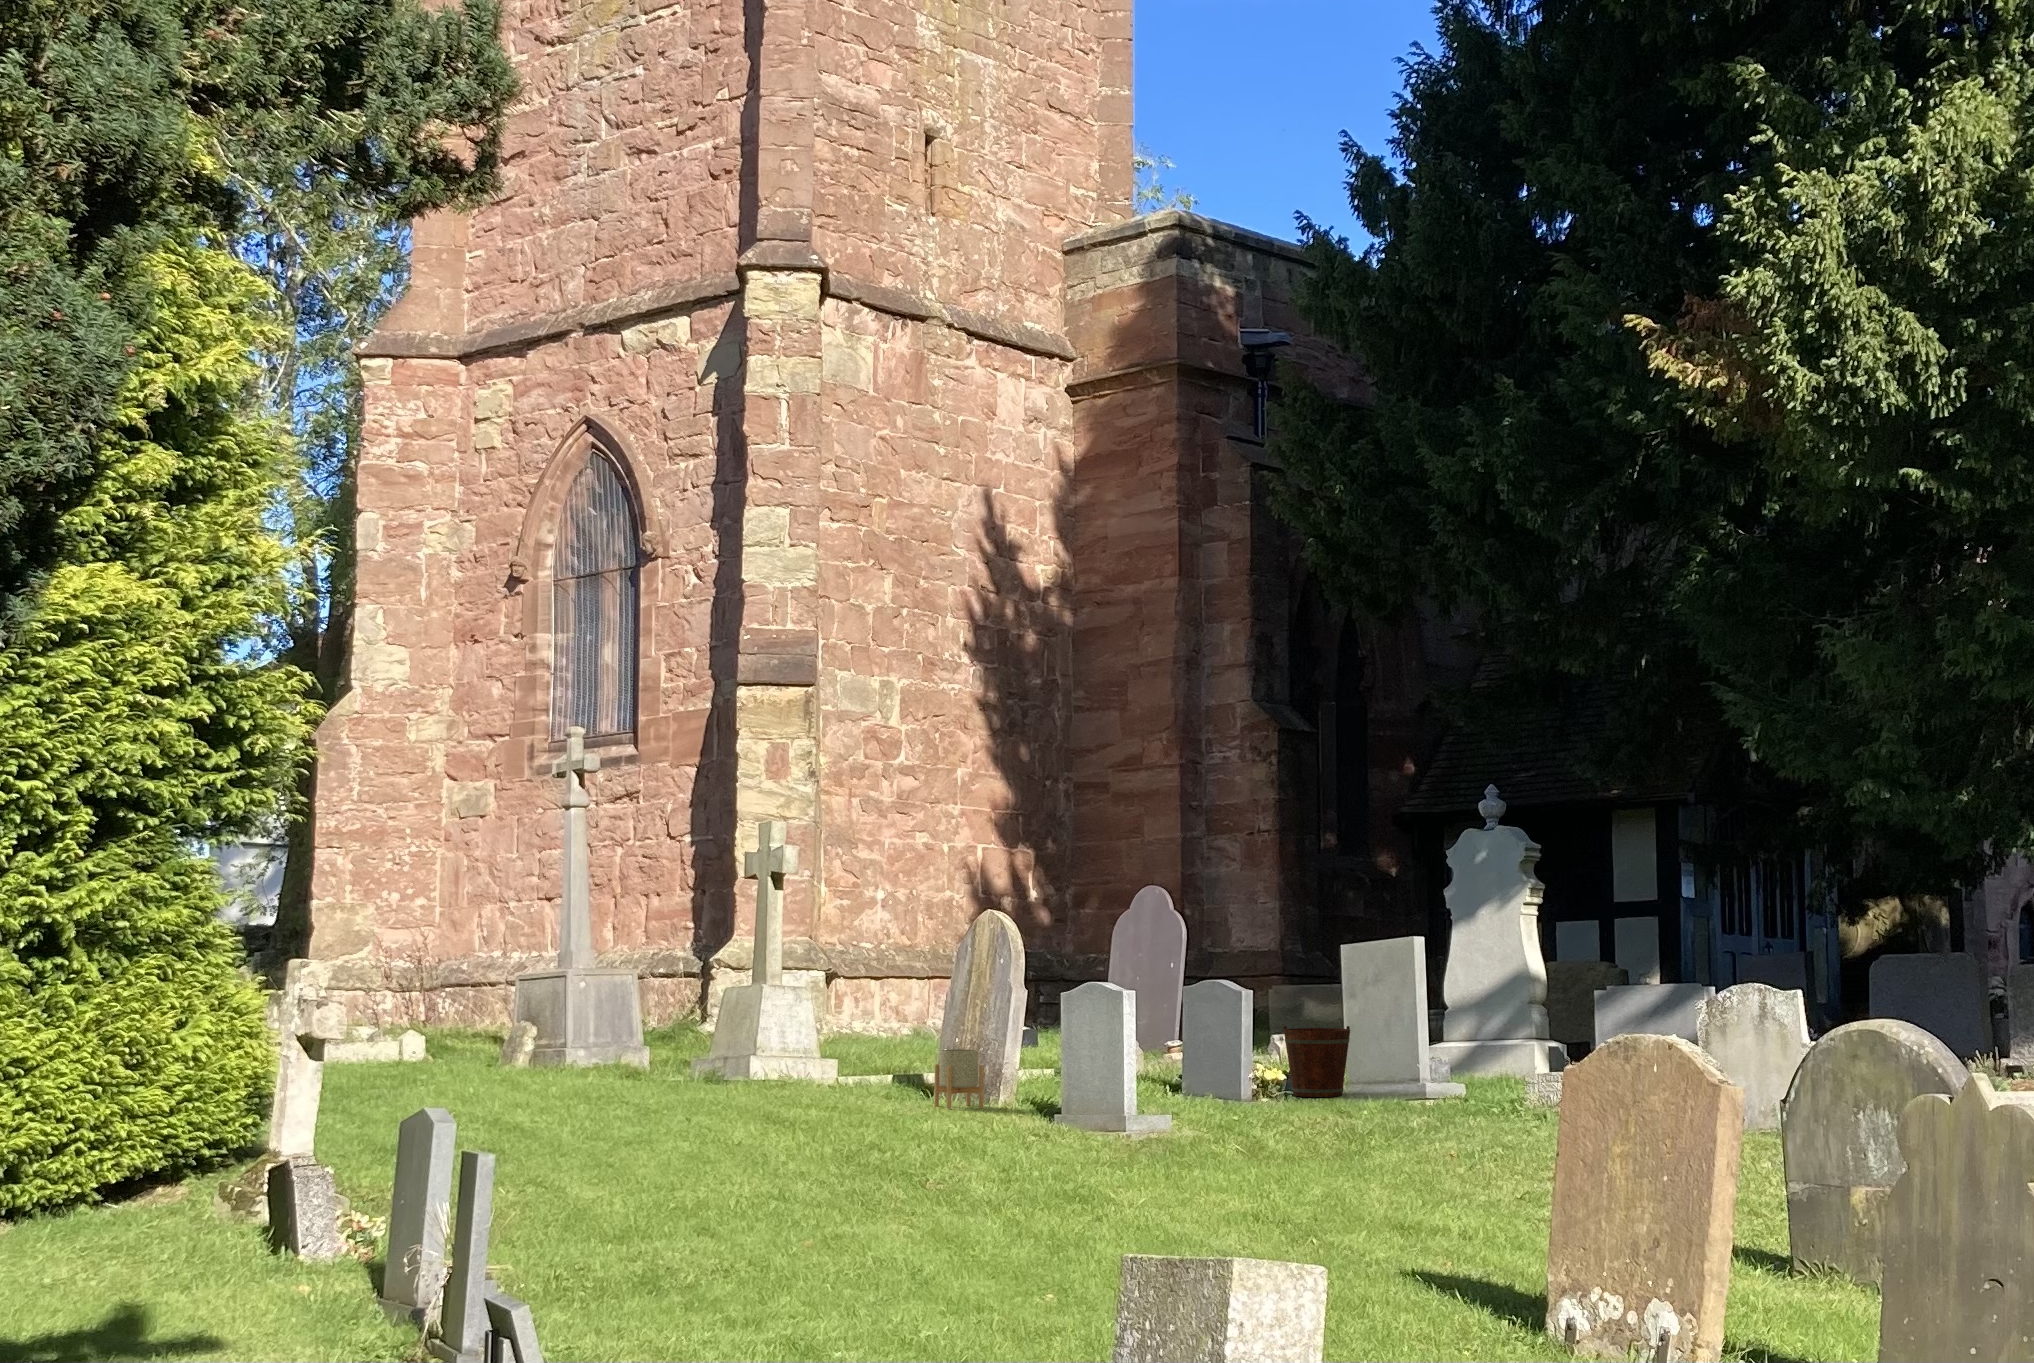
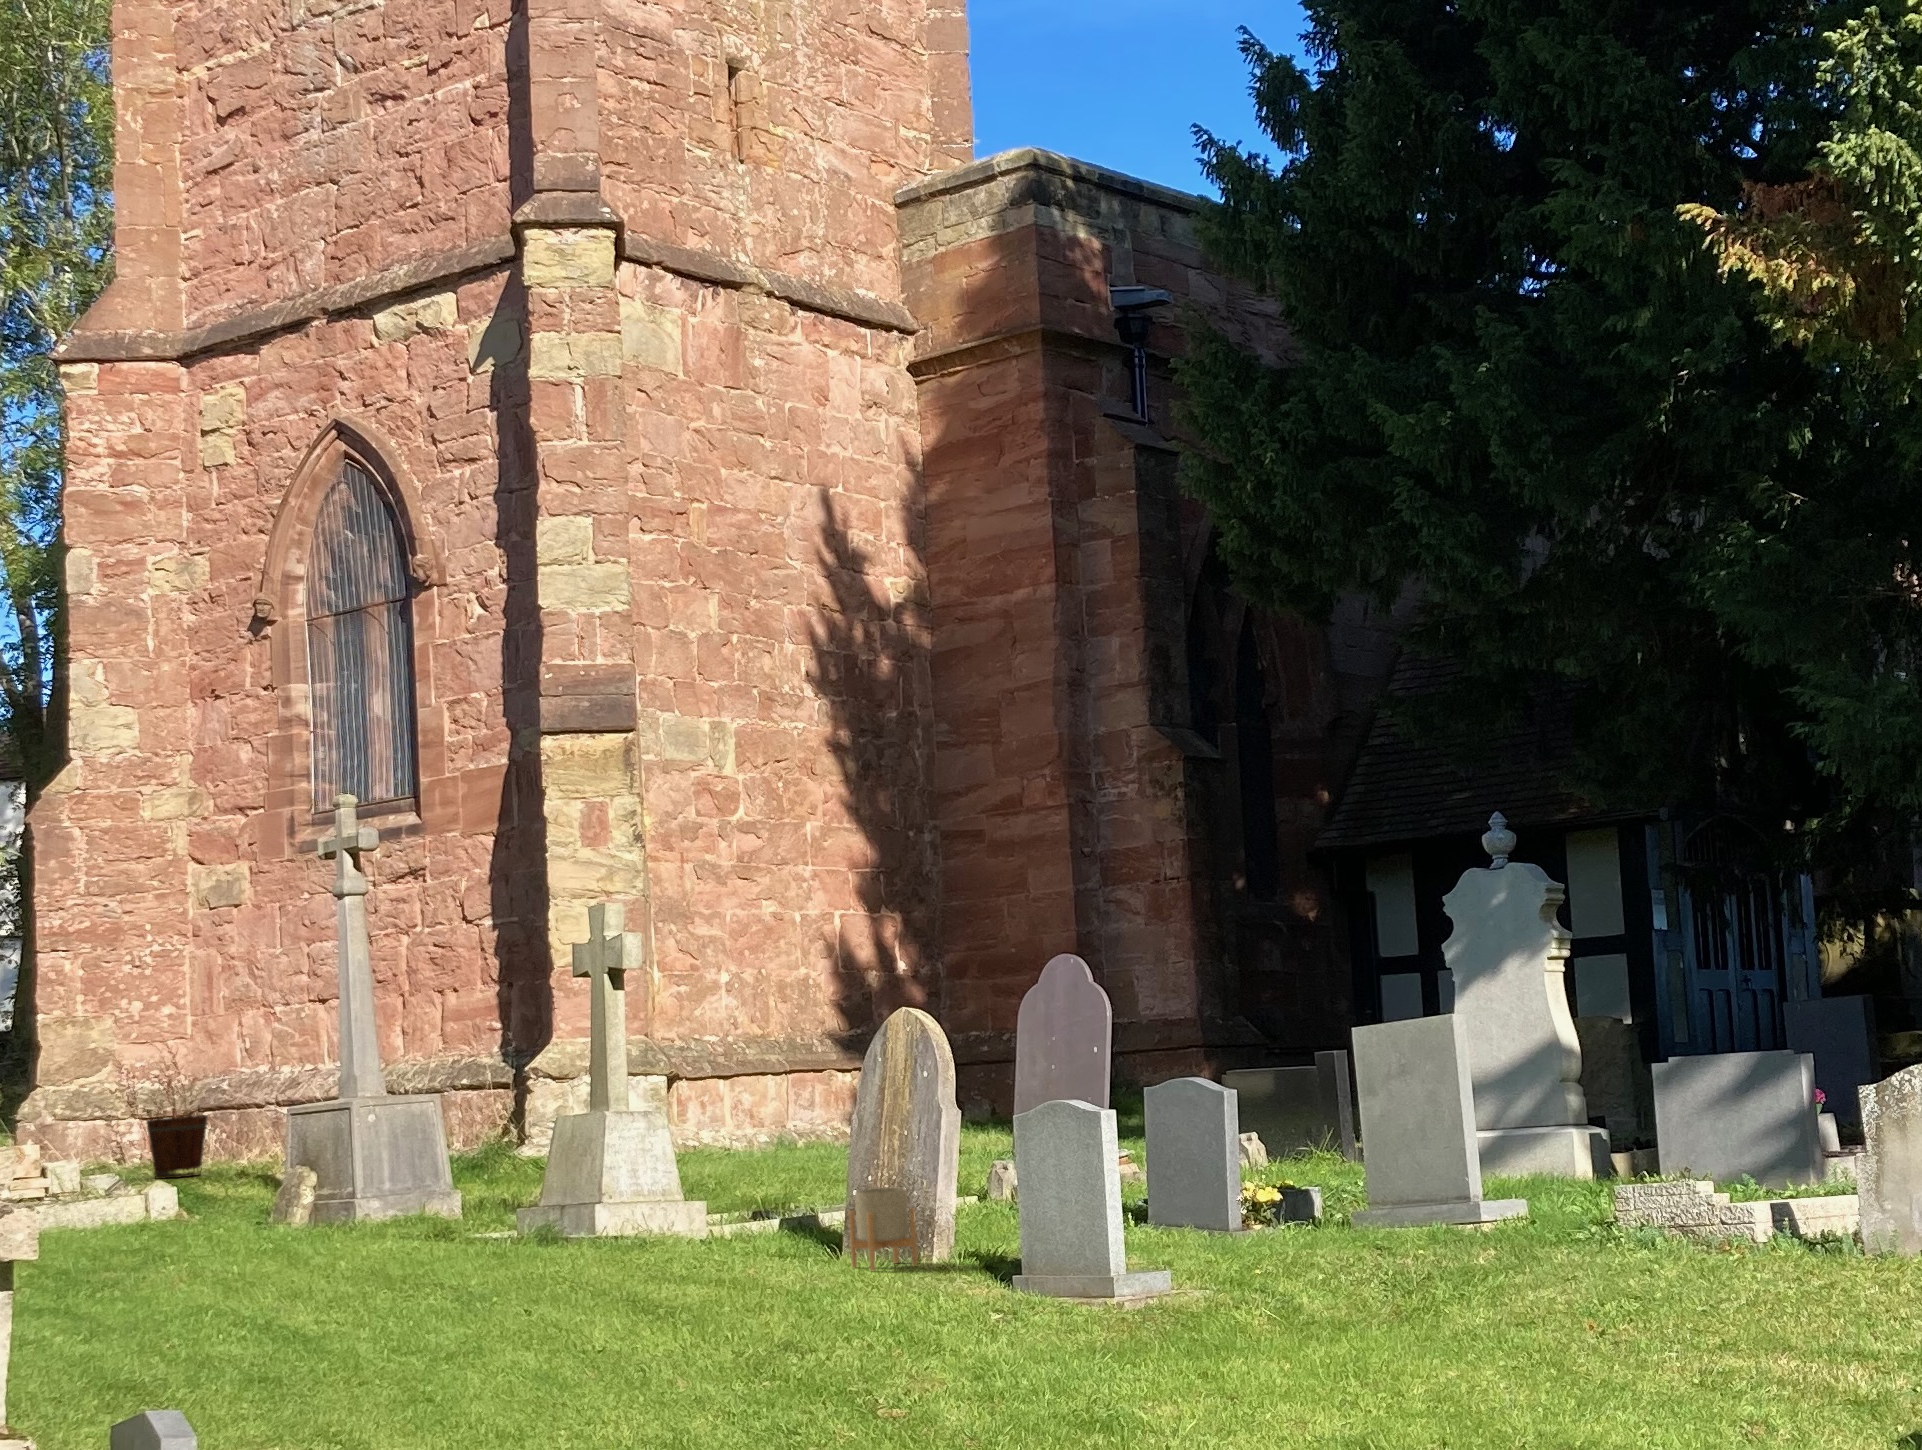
bucket: present [1284,1026,1350,1097] -> present [147,1114,208,1179]

